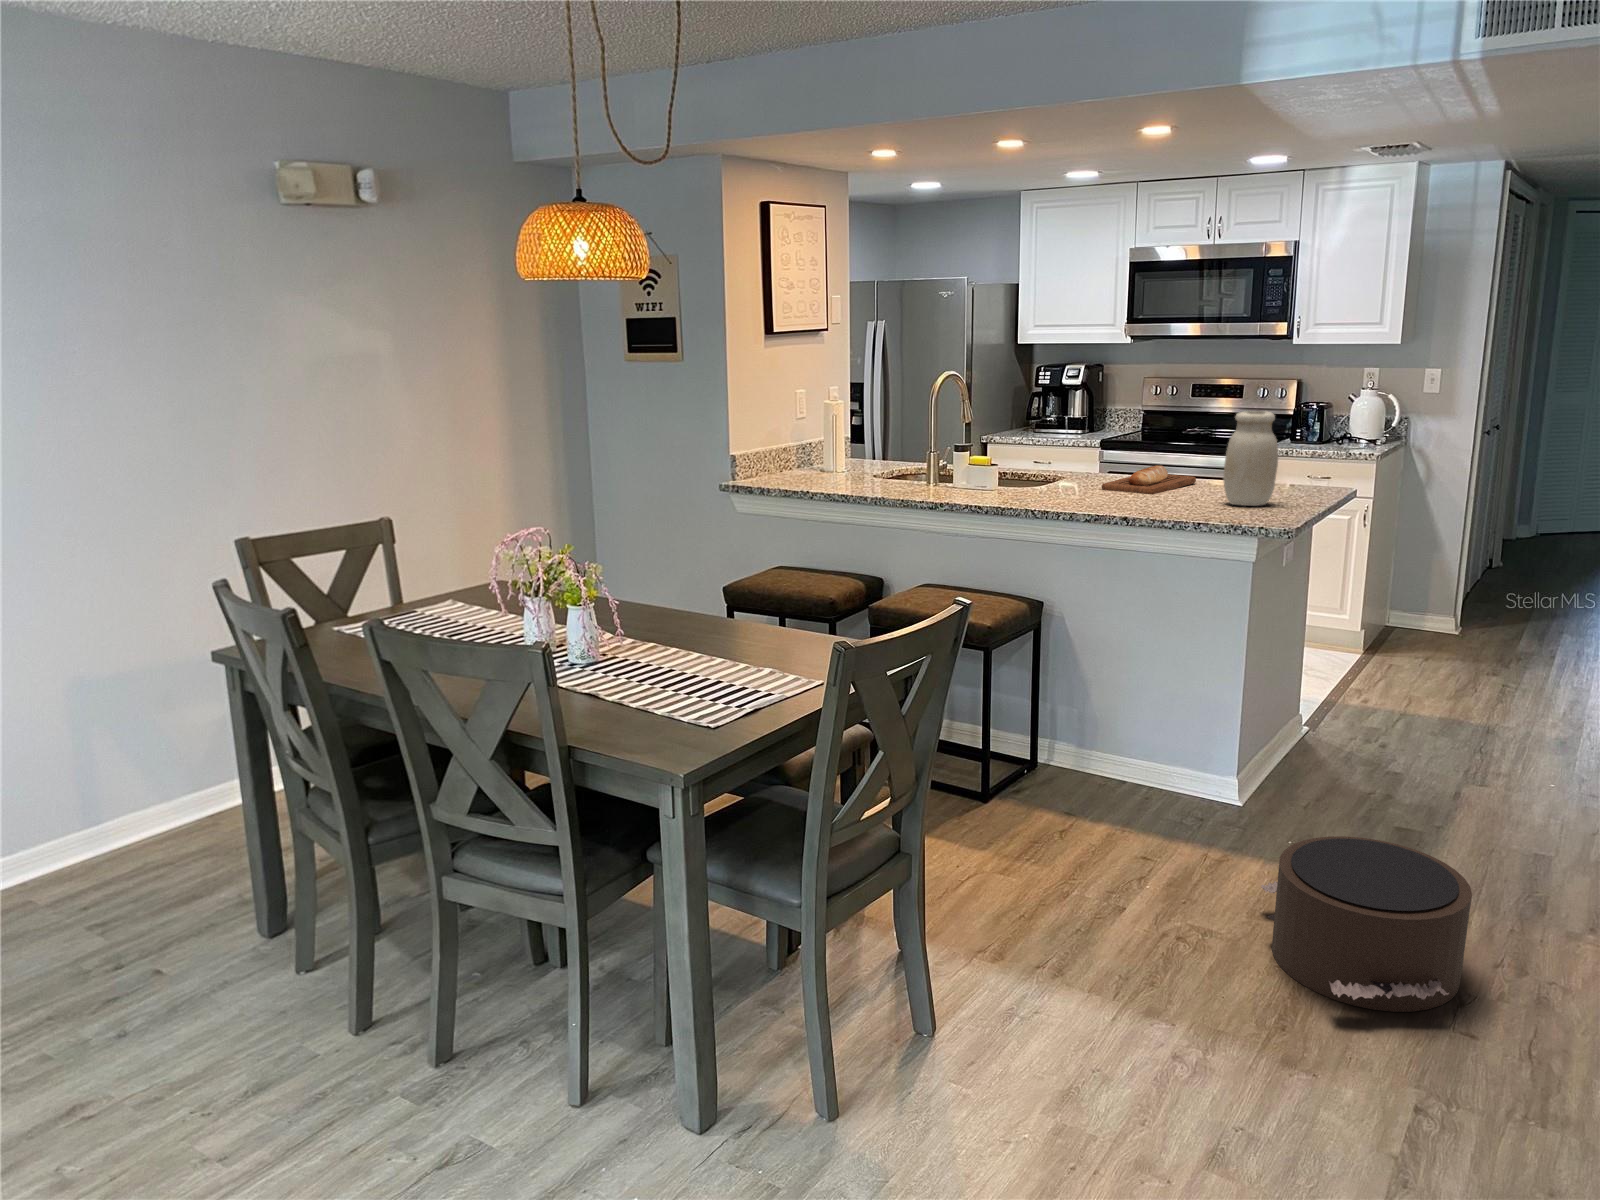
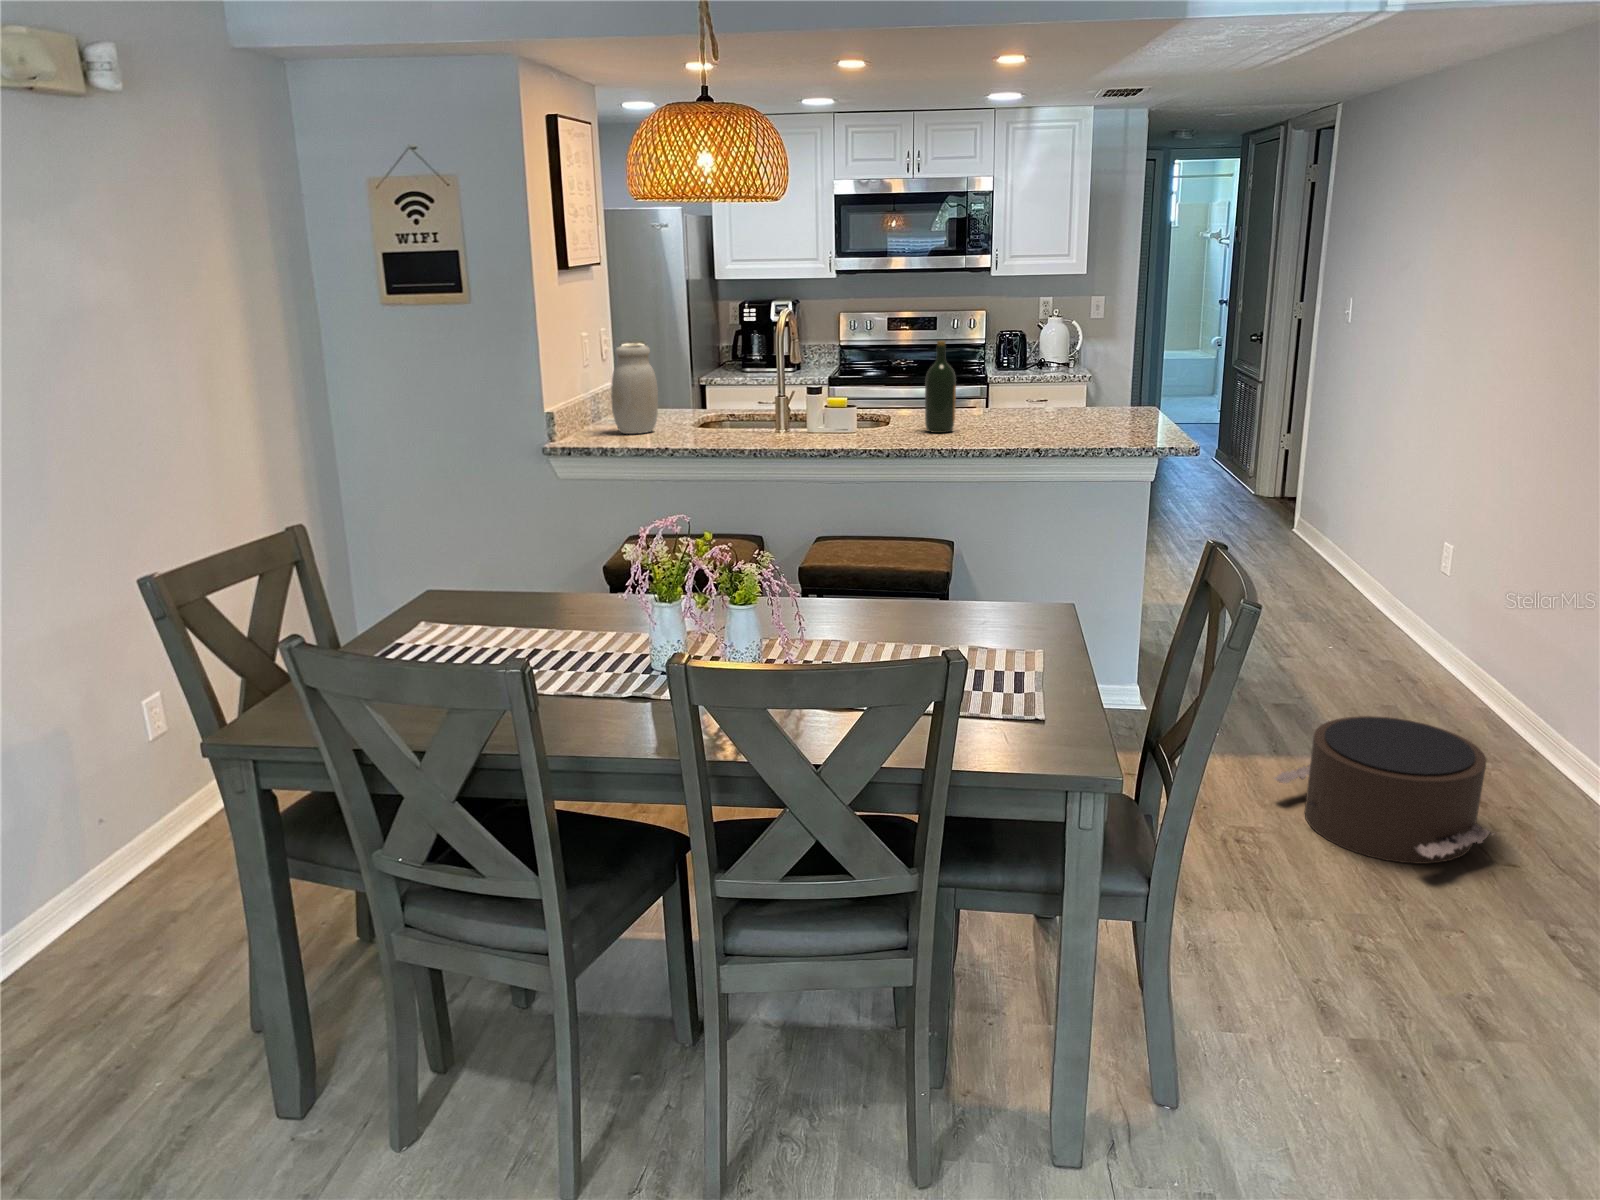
wine bottle: none [1053,408,1085,496] -> present [925,341,956,433]
jar: present [1223,411,1278,506] -> present [611,345,658,434]
bread loaf: present [1102,465,1196,494] -> none [953,396,1019,425]

